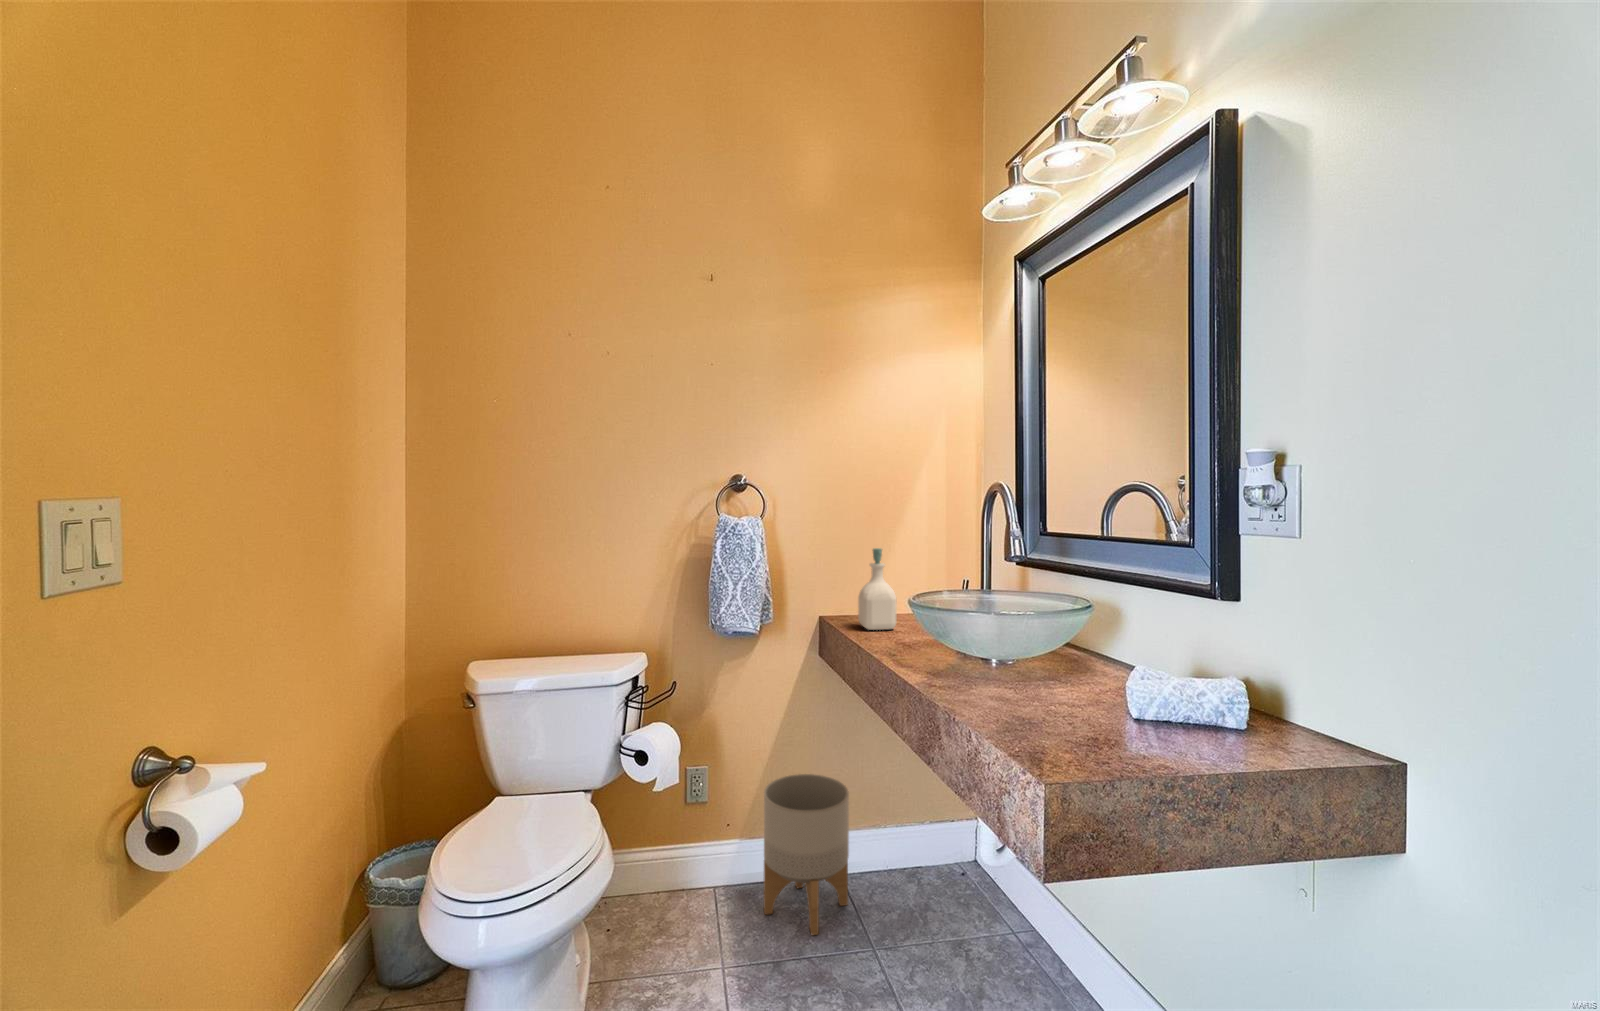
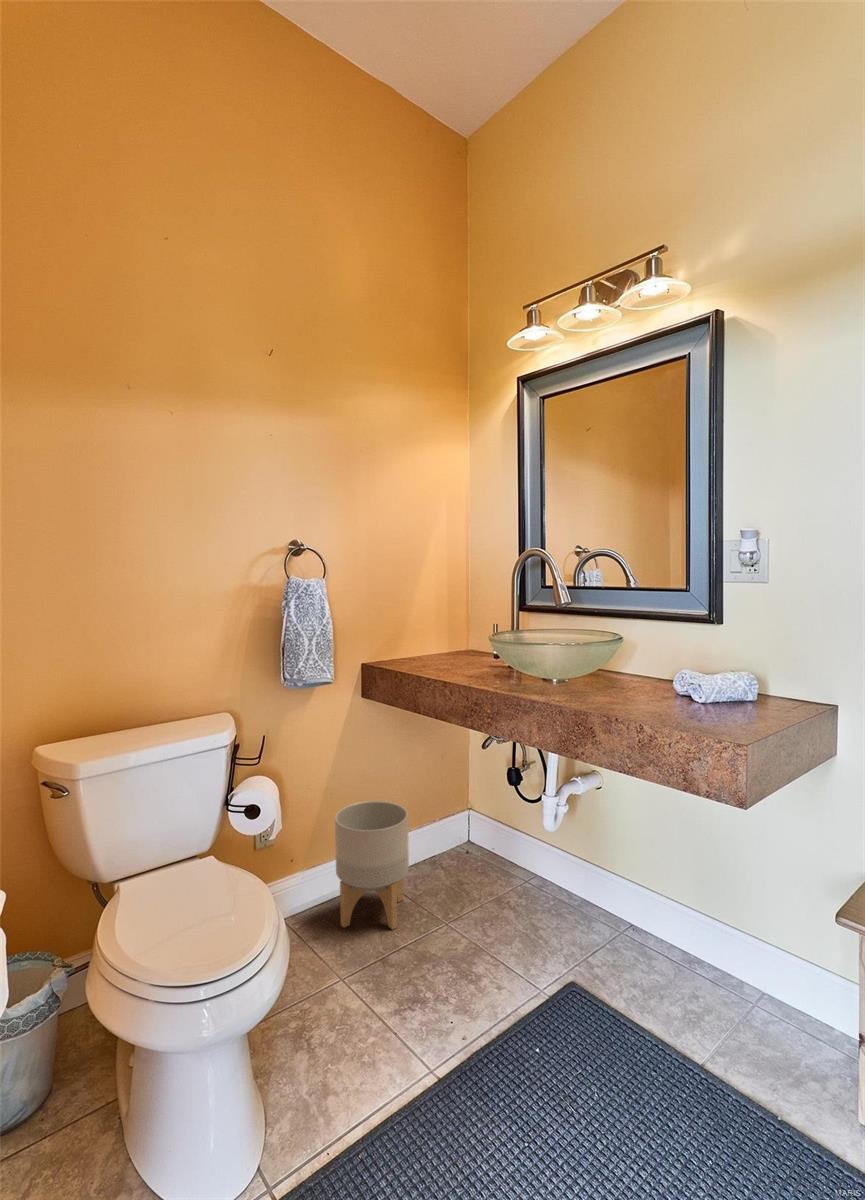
soap bottle: present [858,548,897,630] -> none [411,603,445,671]

